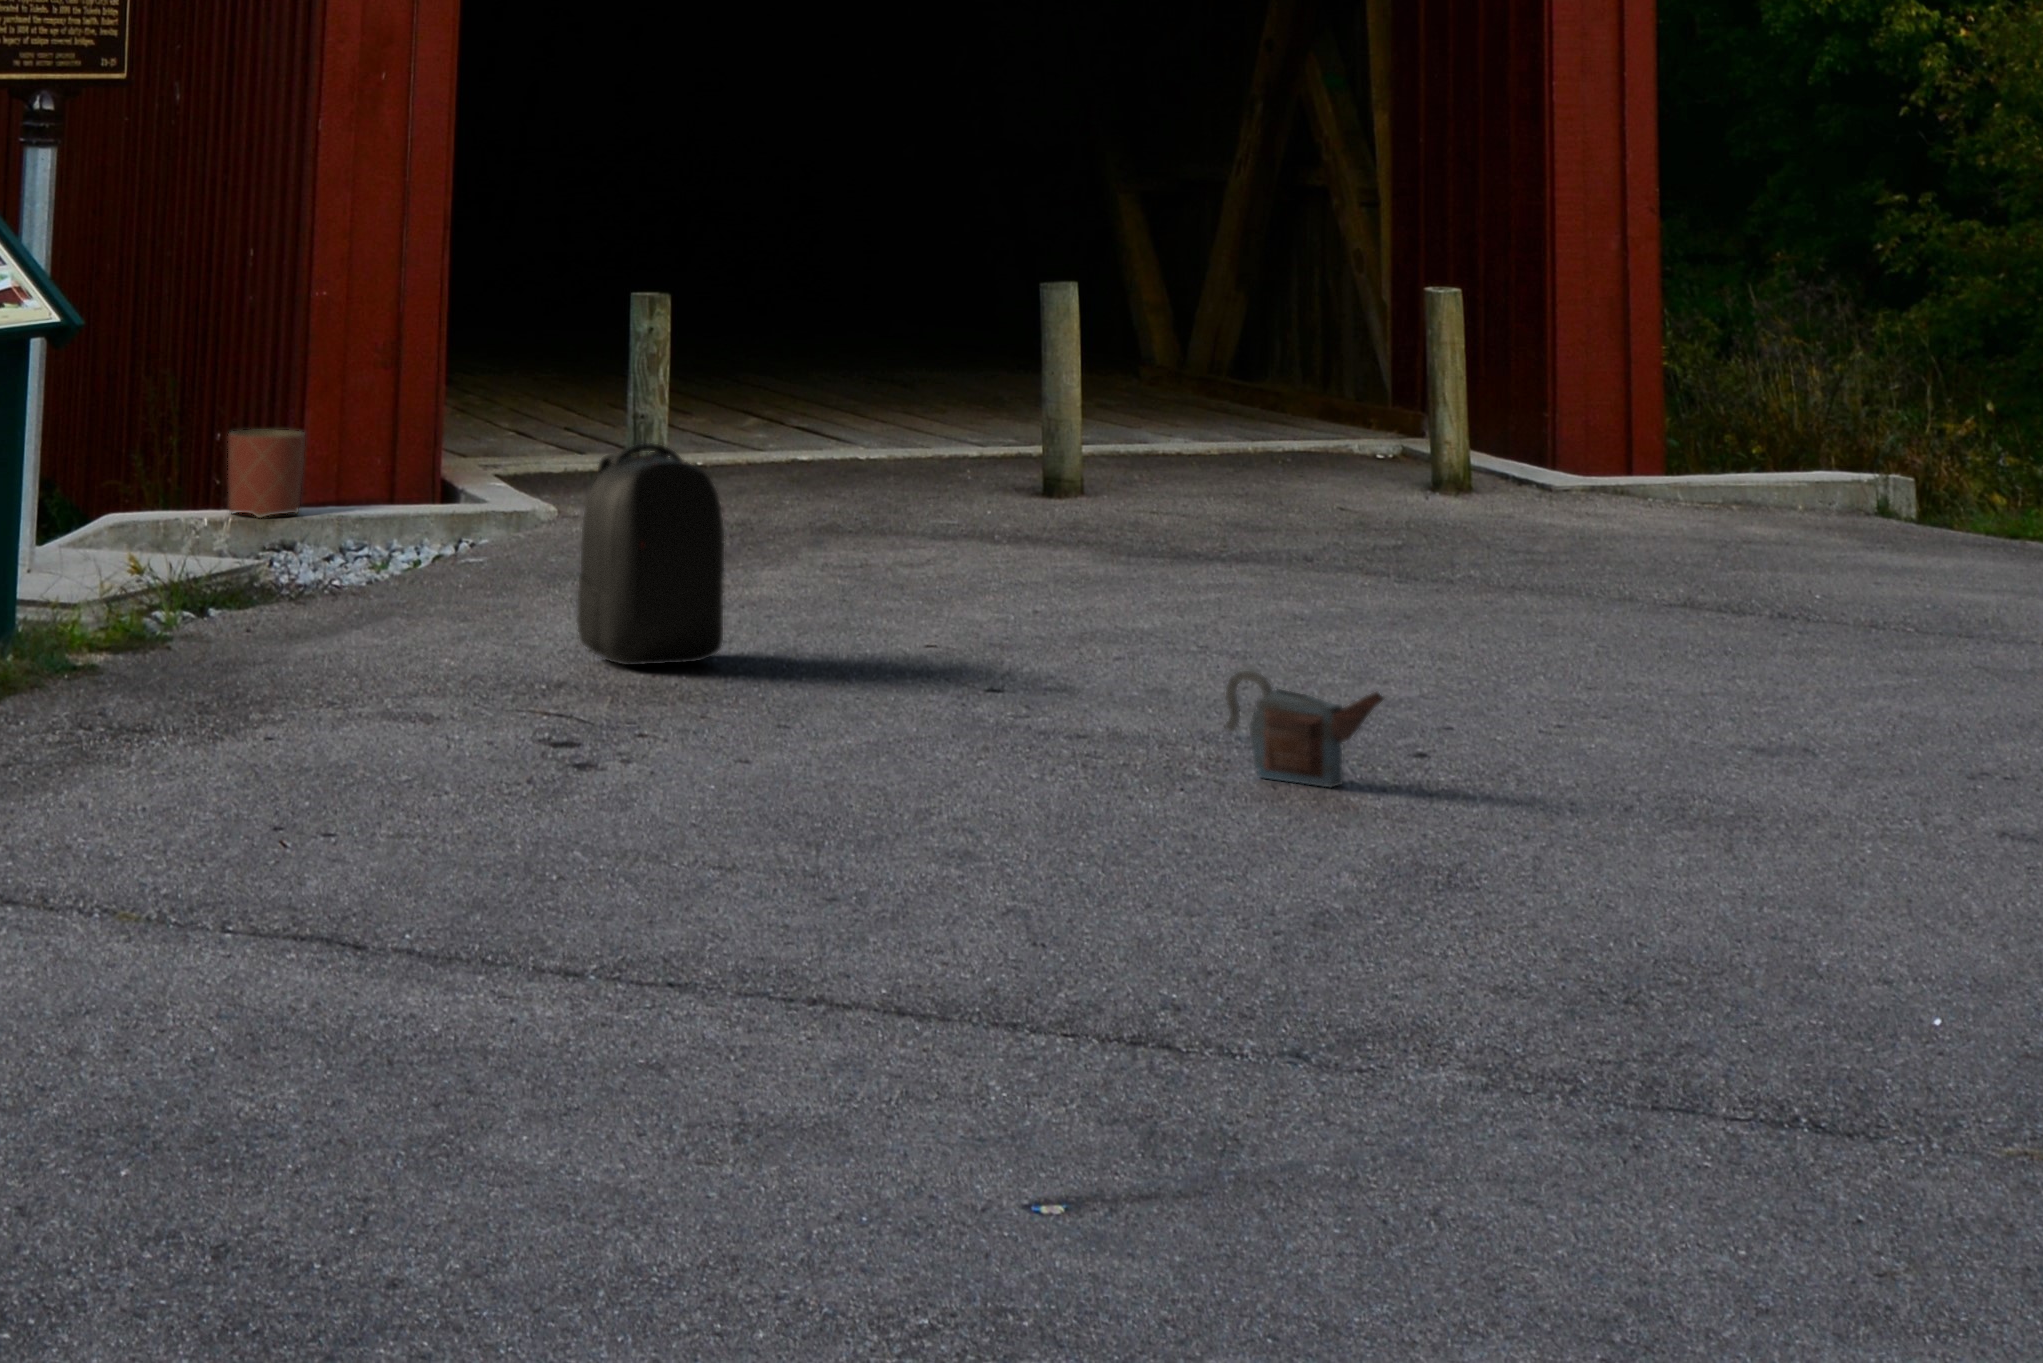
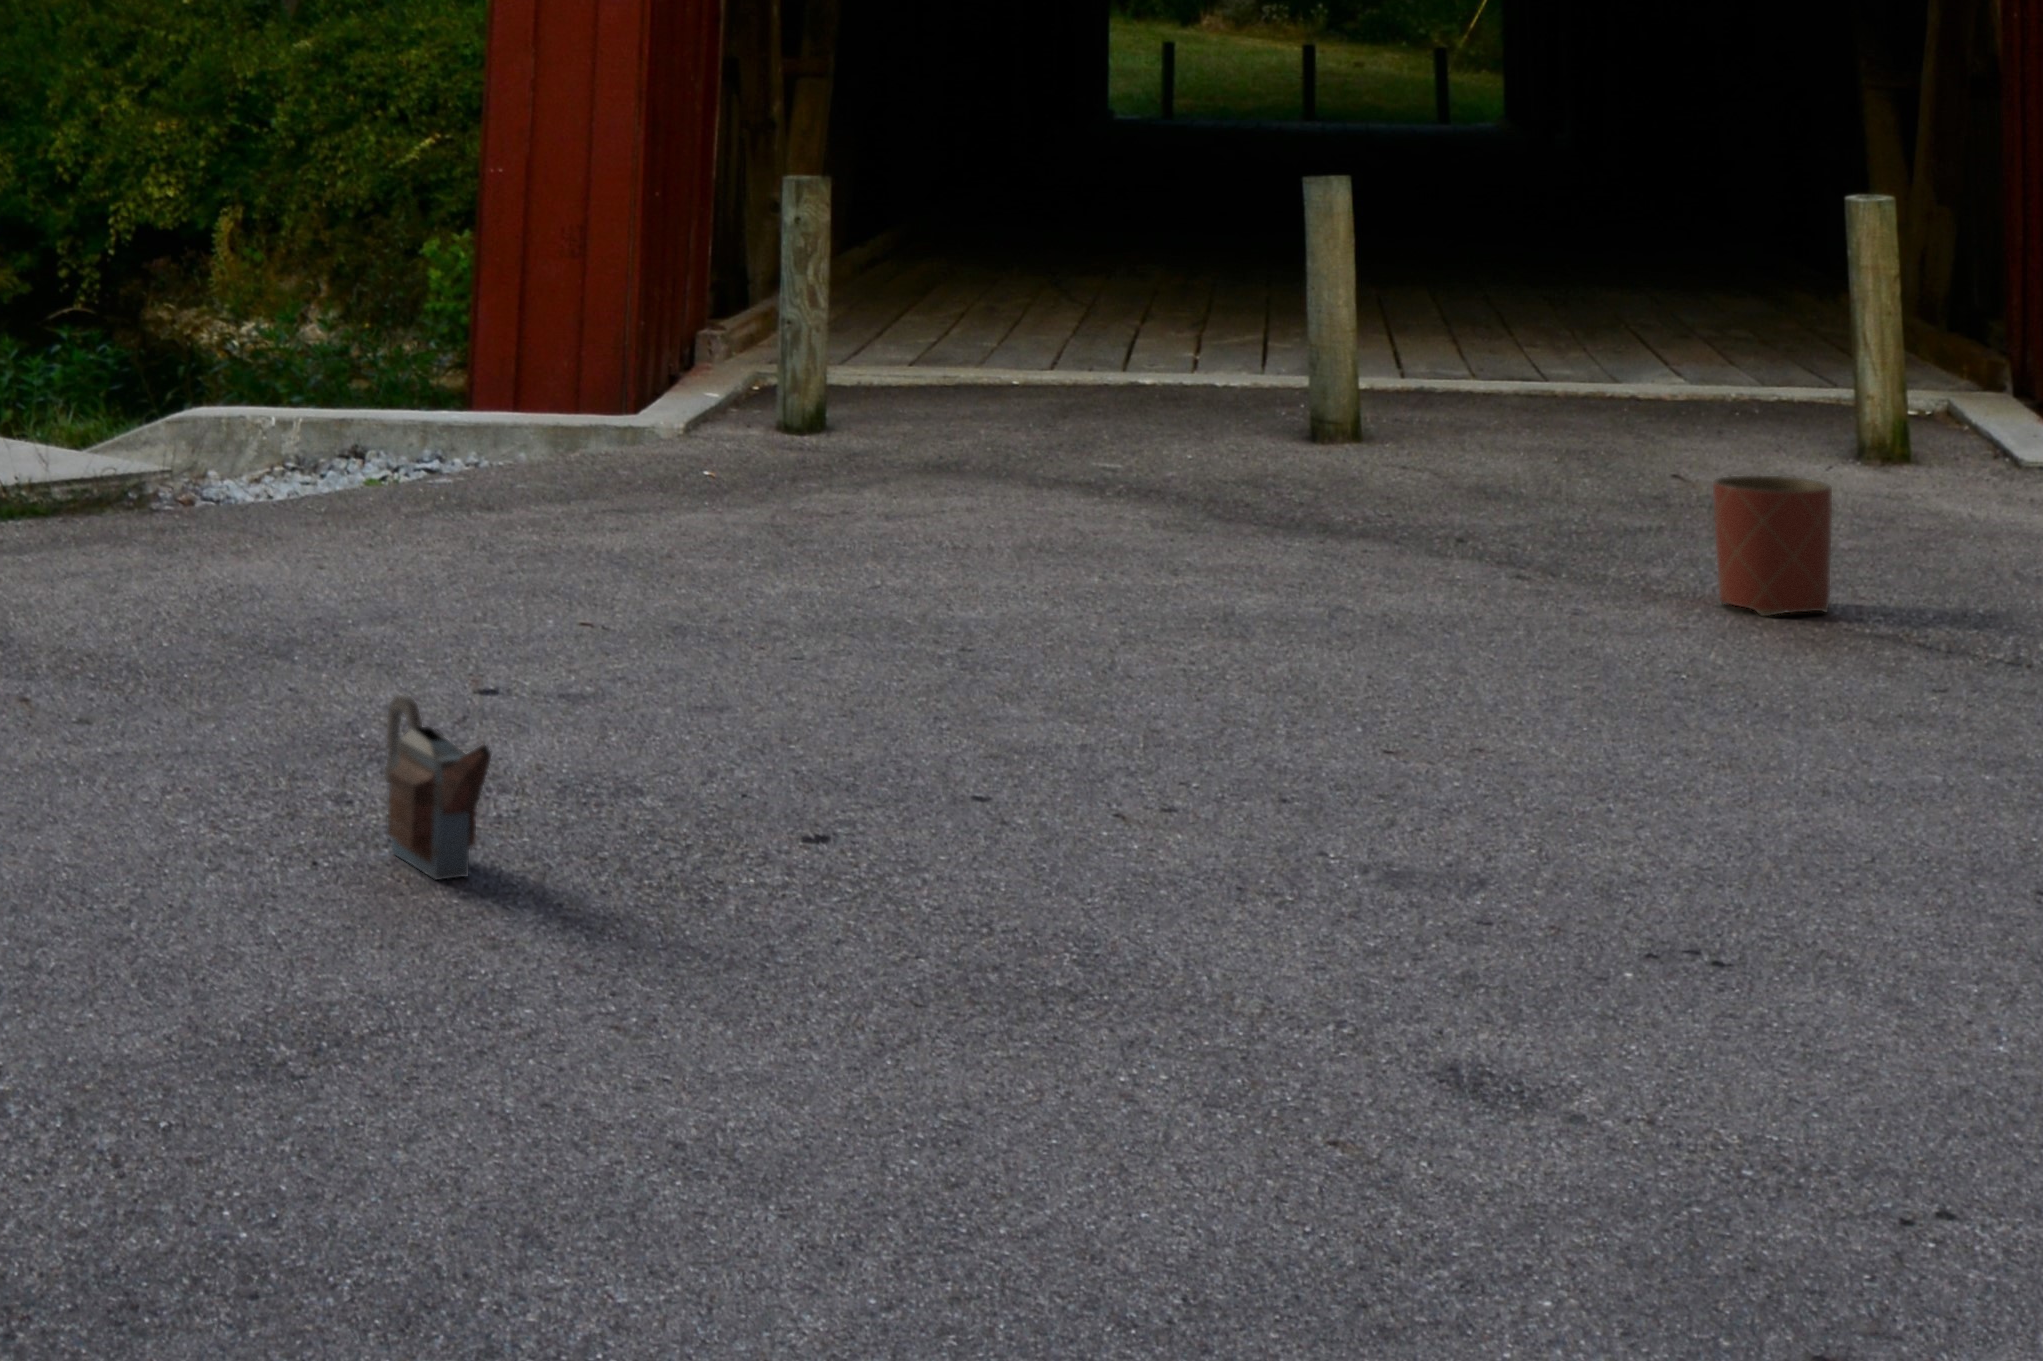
planter: present [228,430,305,518] -> present [1713,475,1832,616]
backpack: present [577,443,724,665] -> none [133,342,321,619]

